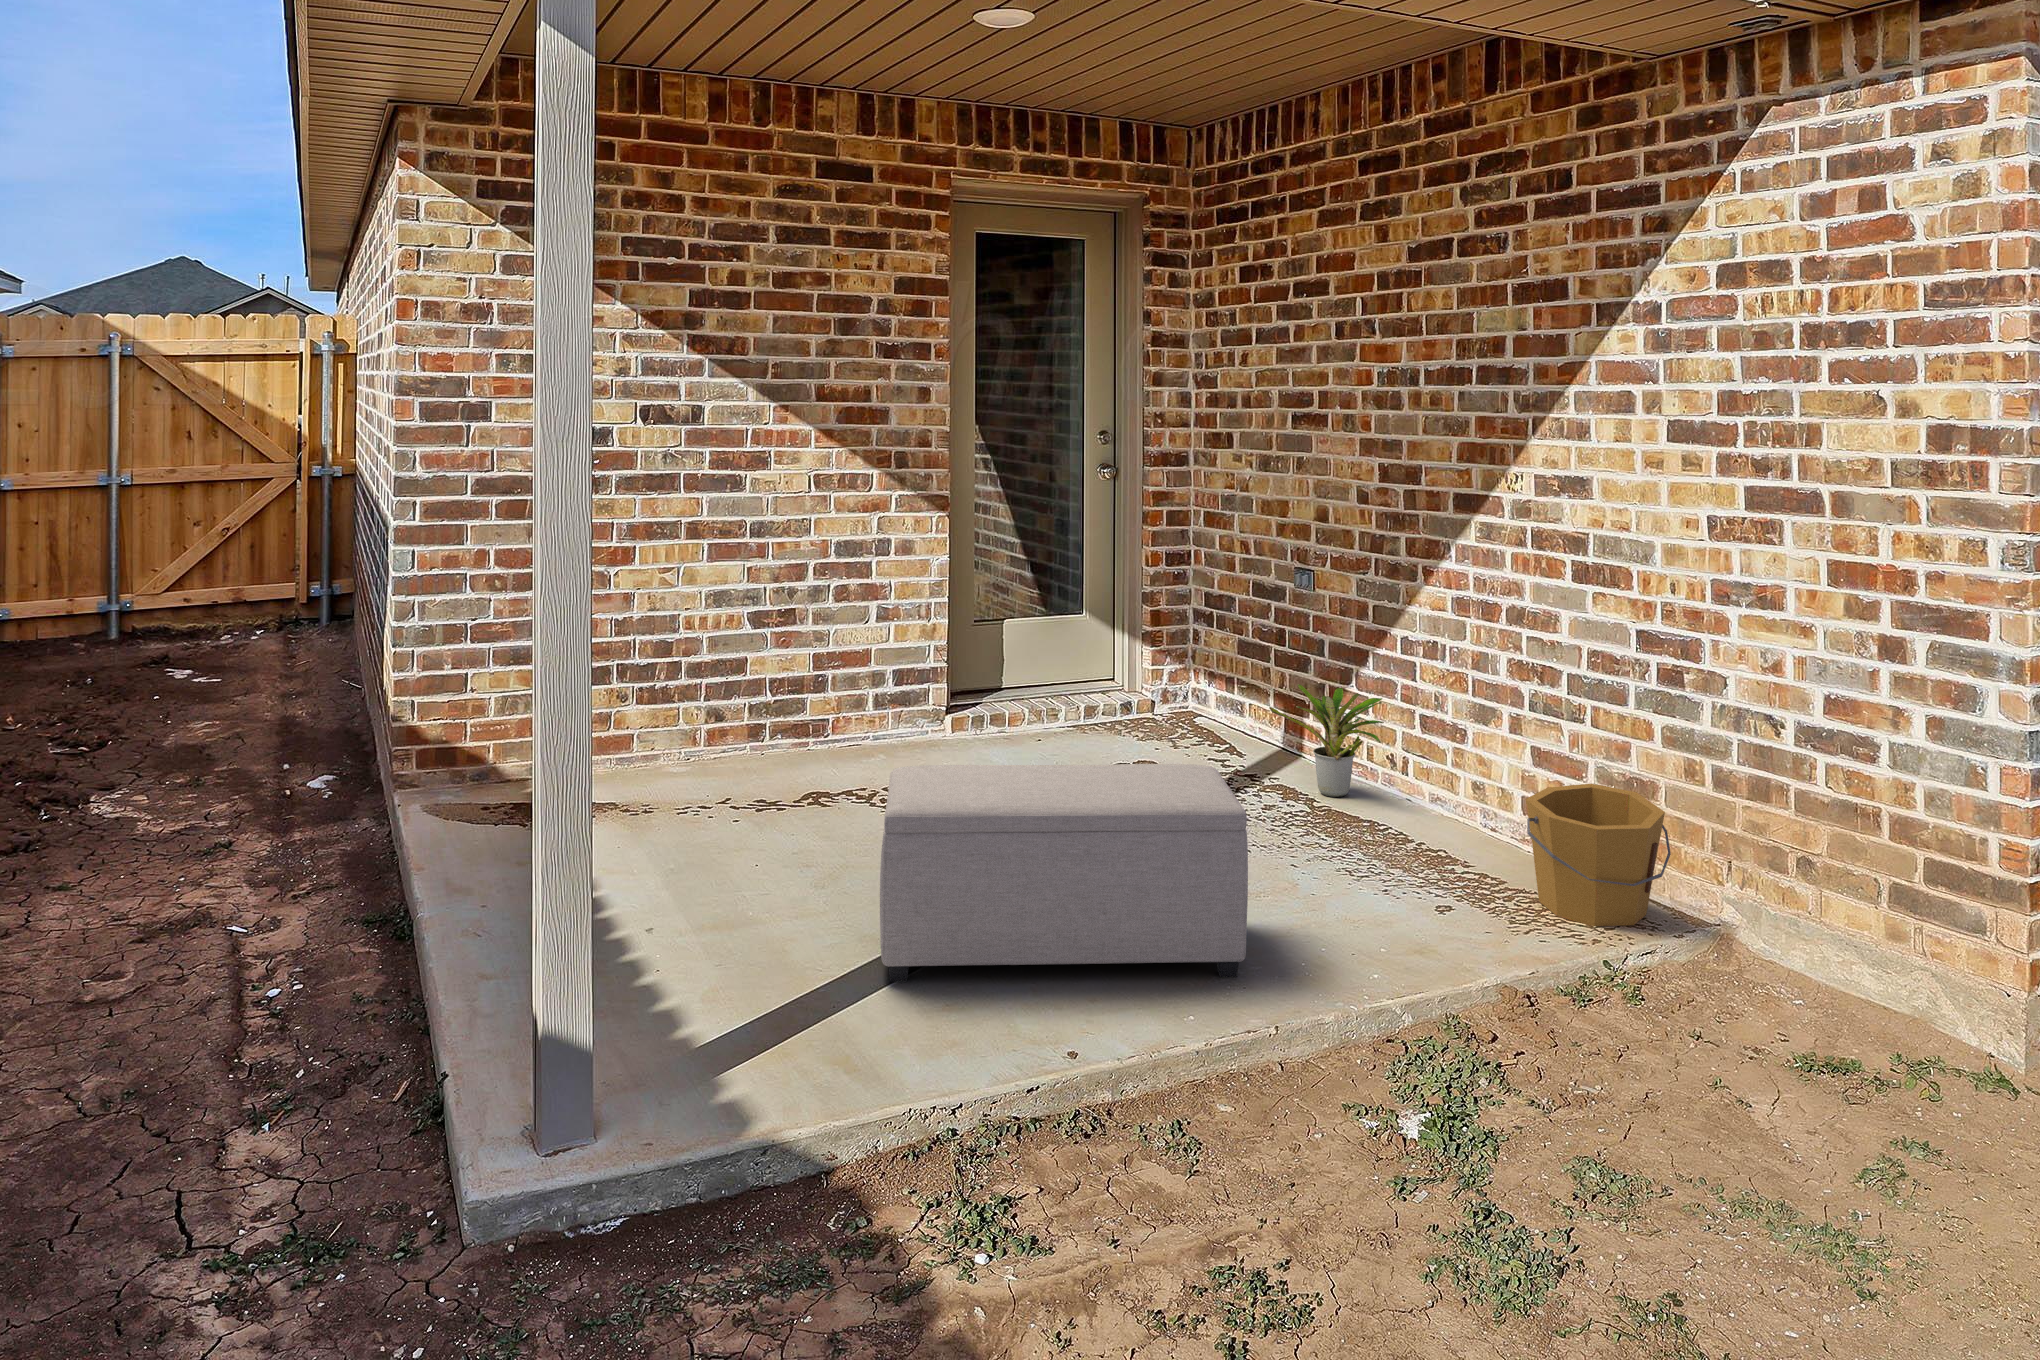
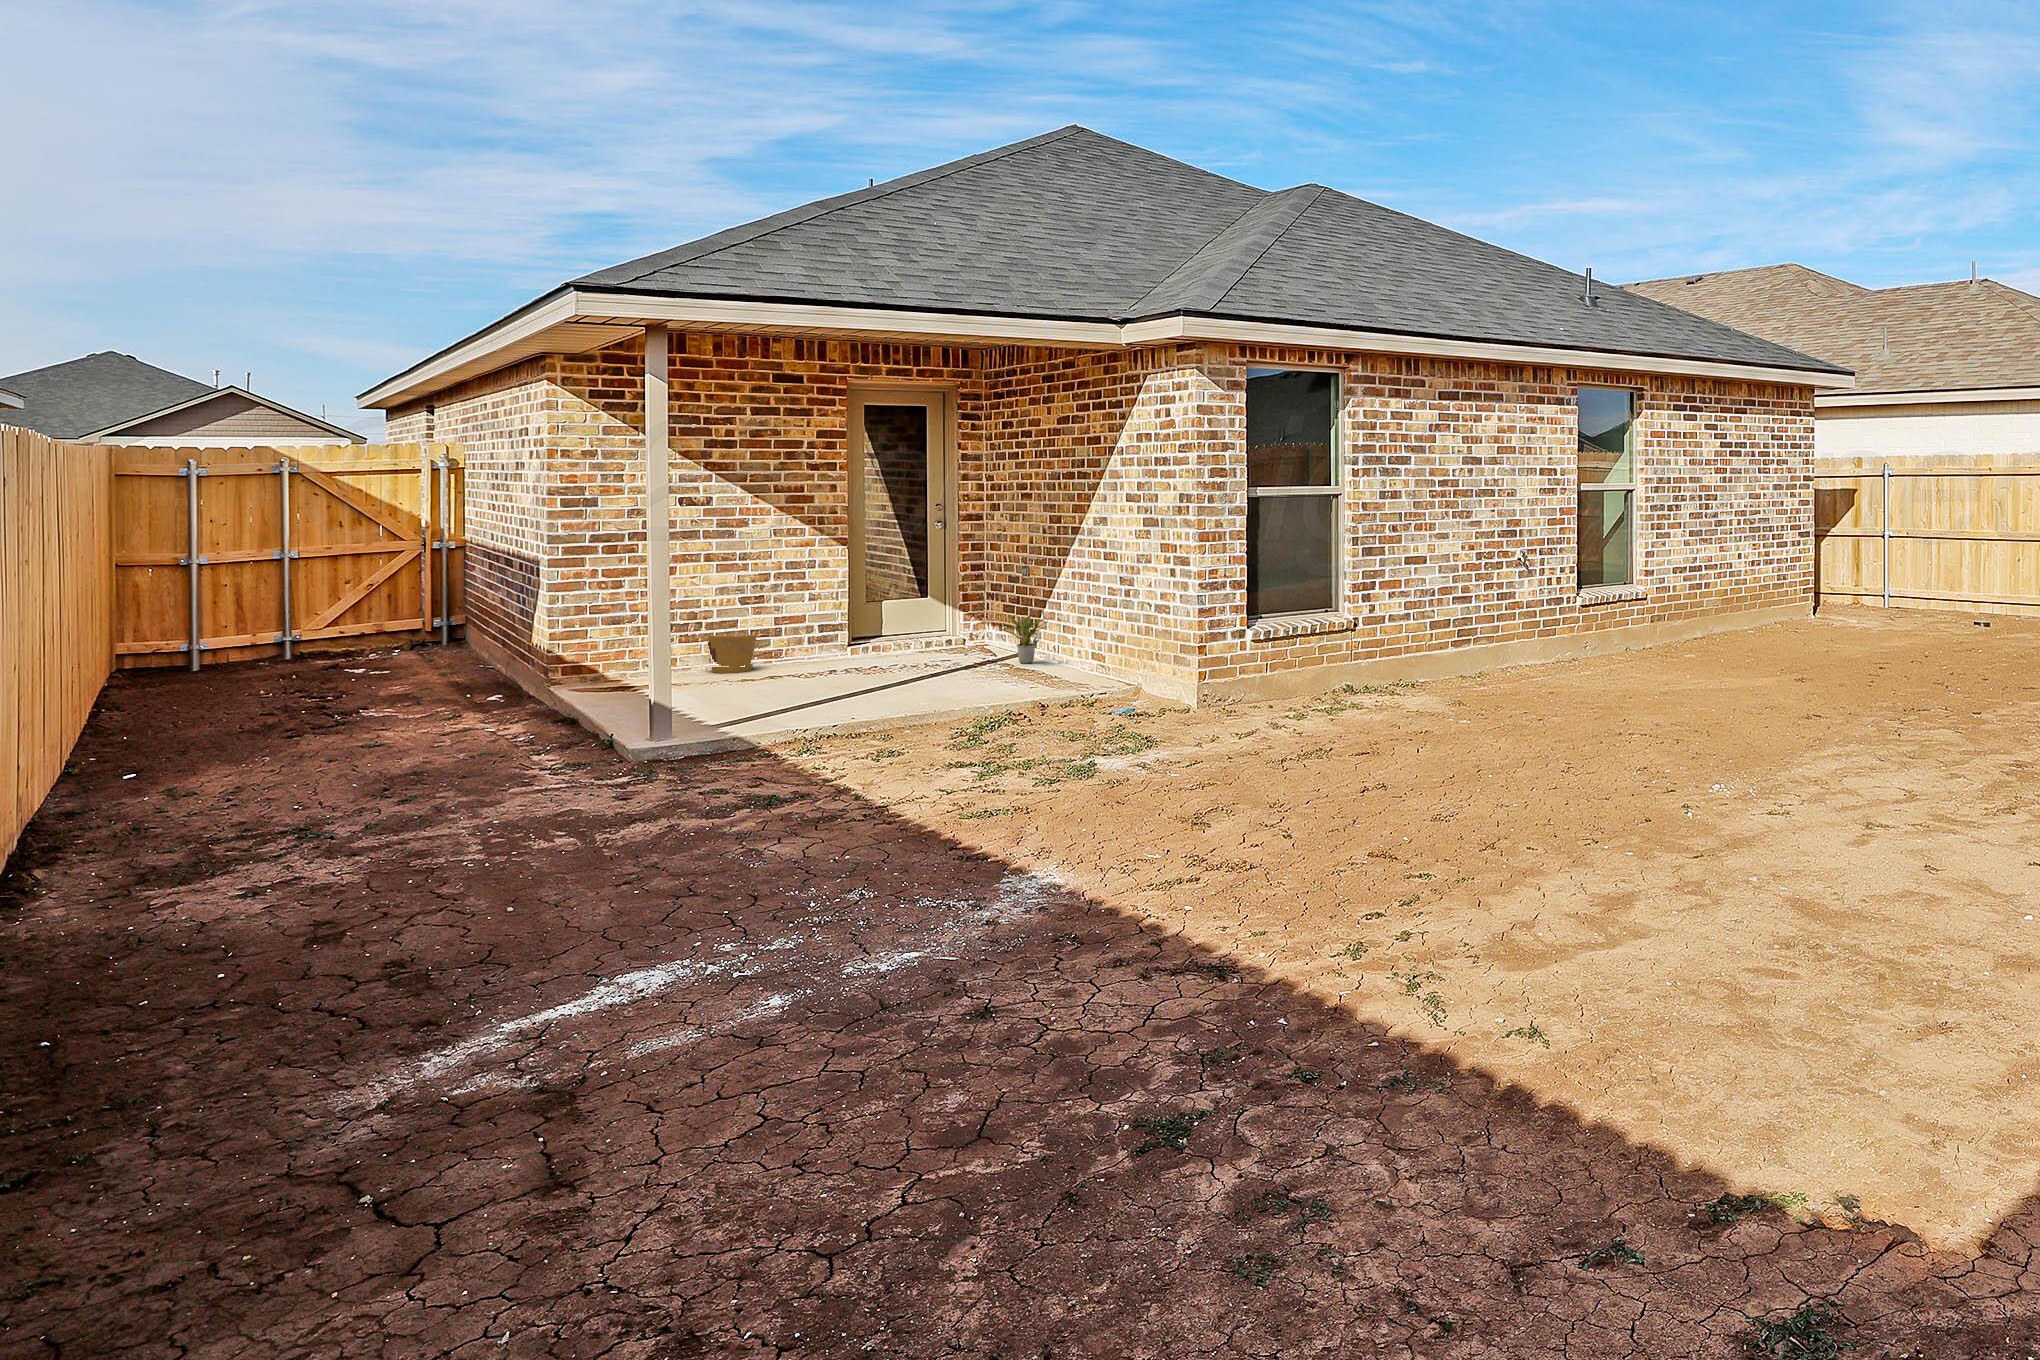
ottoman: present [880,764,1248,982] -> none [779,629,927,703]
bucket: present [1526,784,1671,926] -> present [708,634,757,673]

